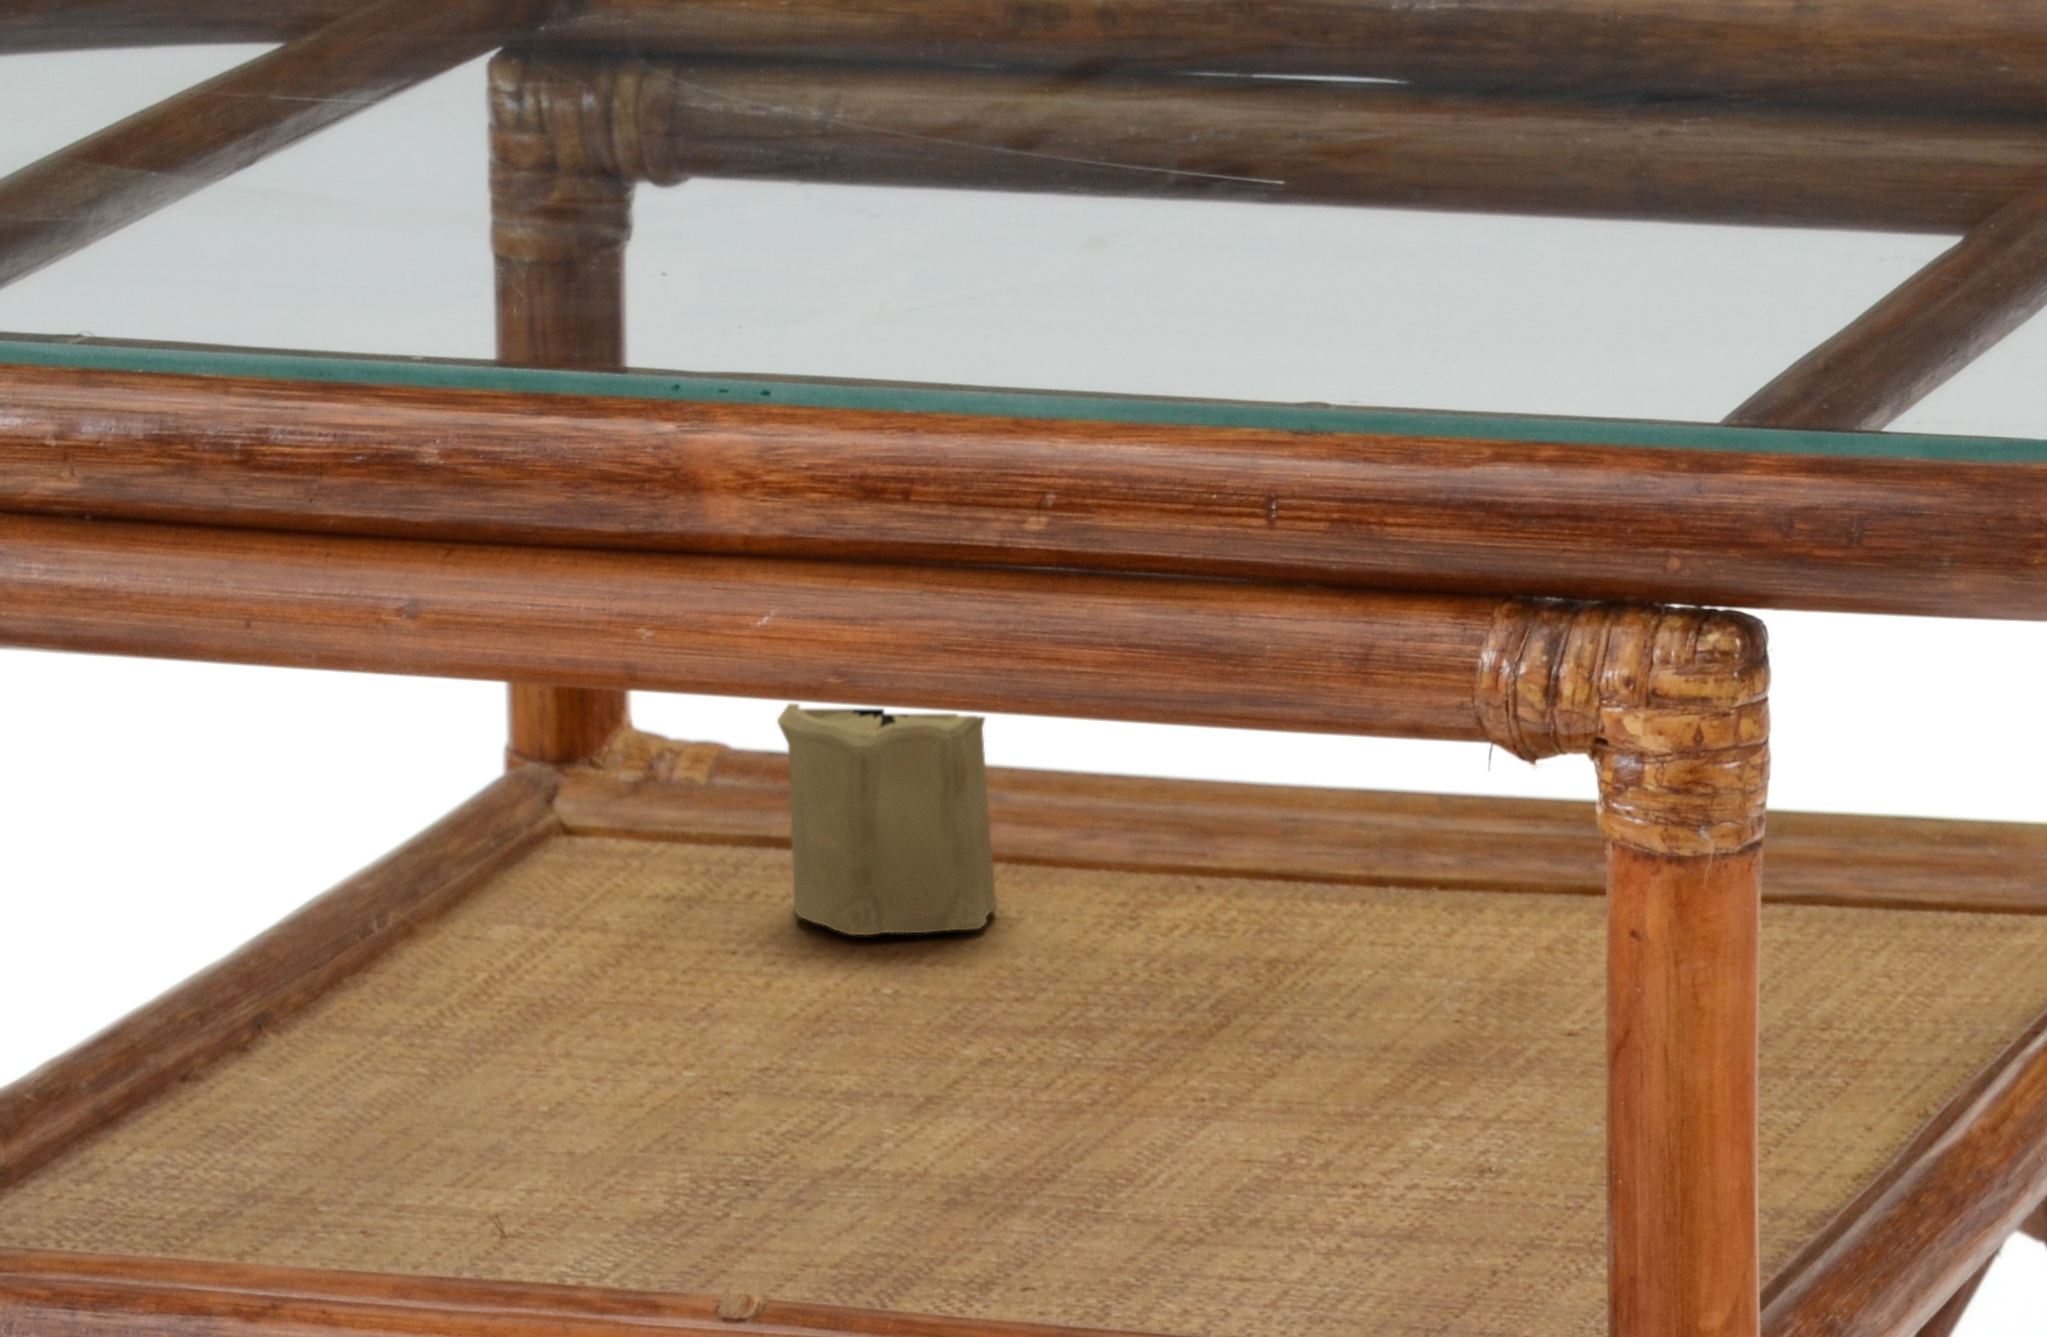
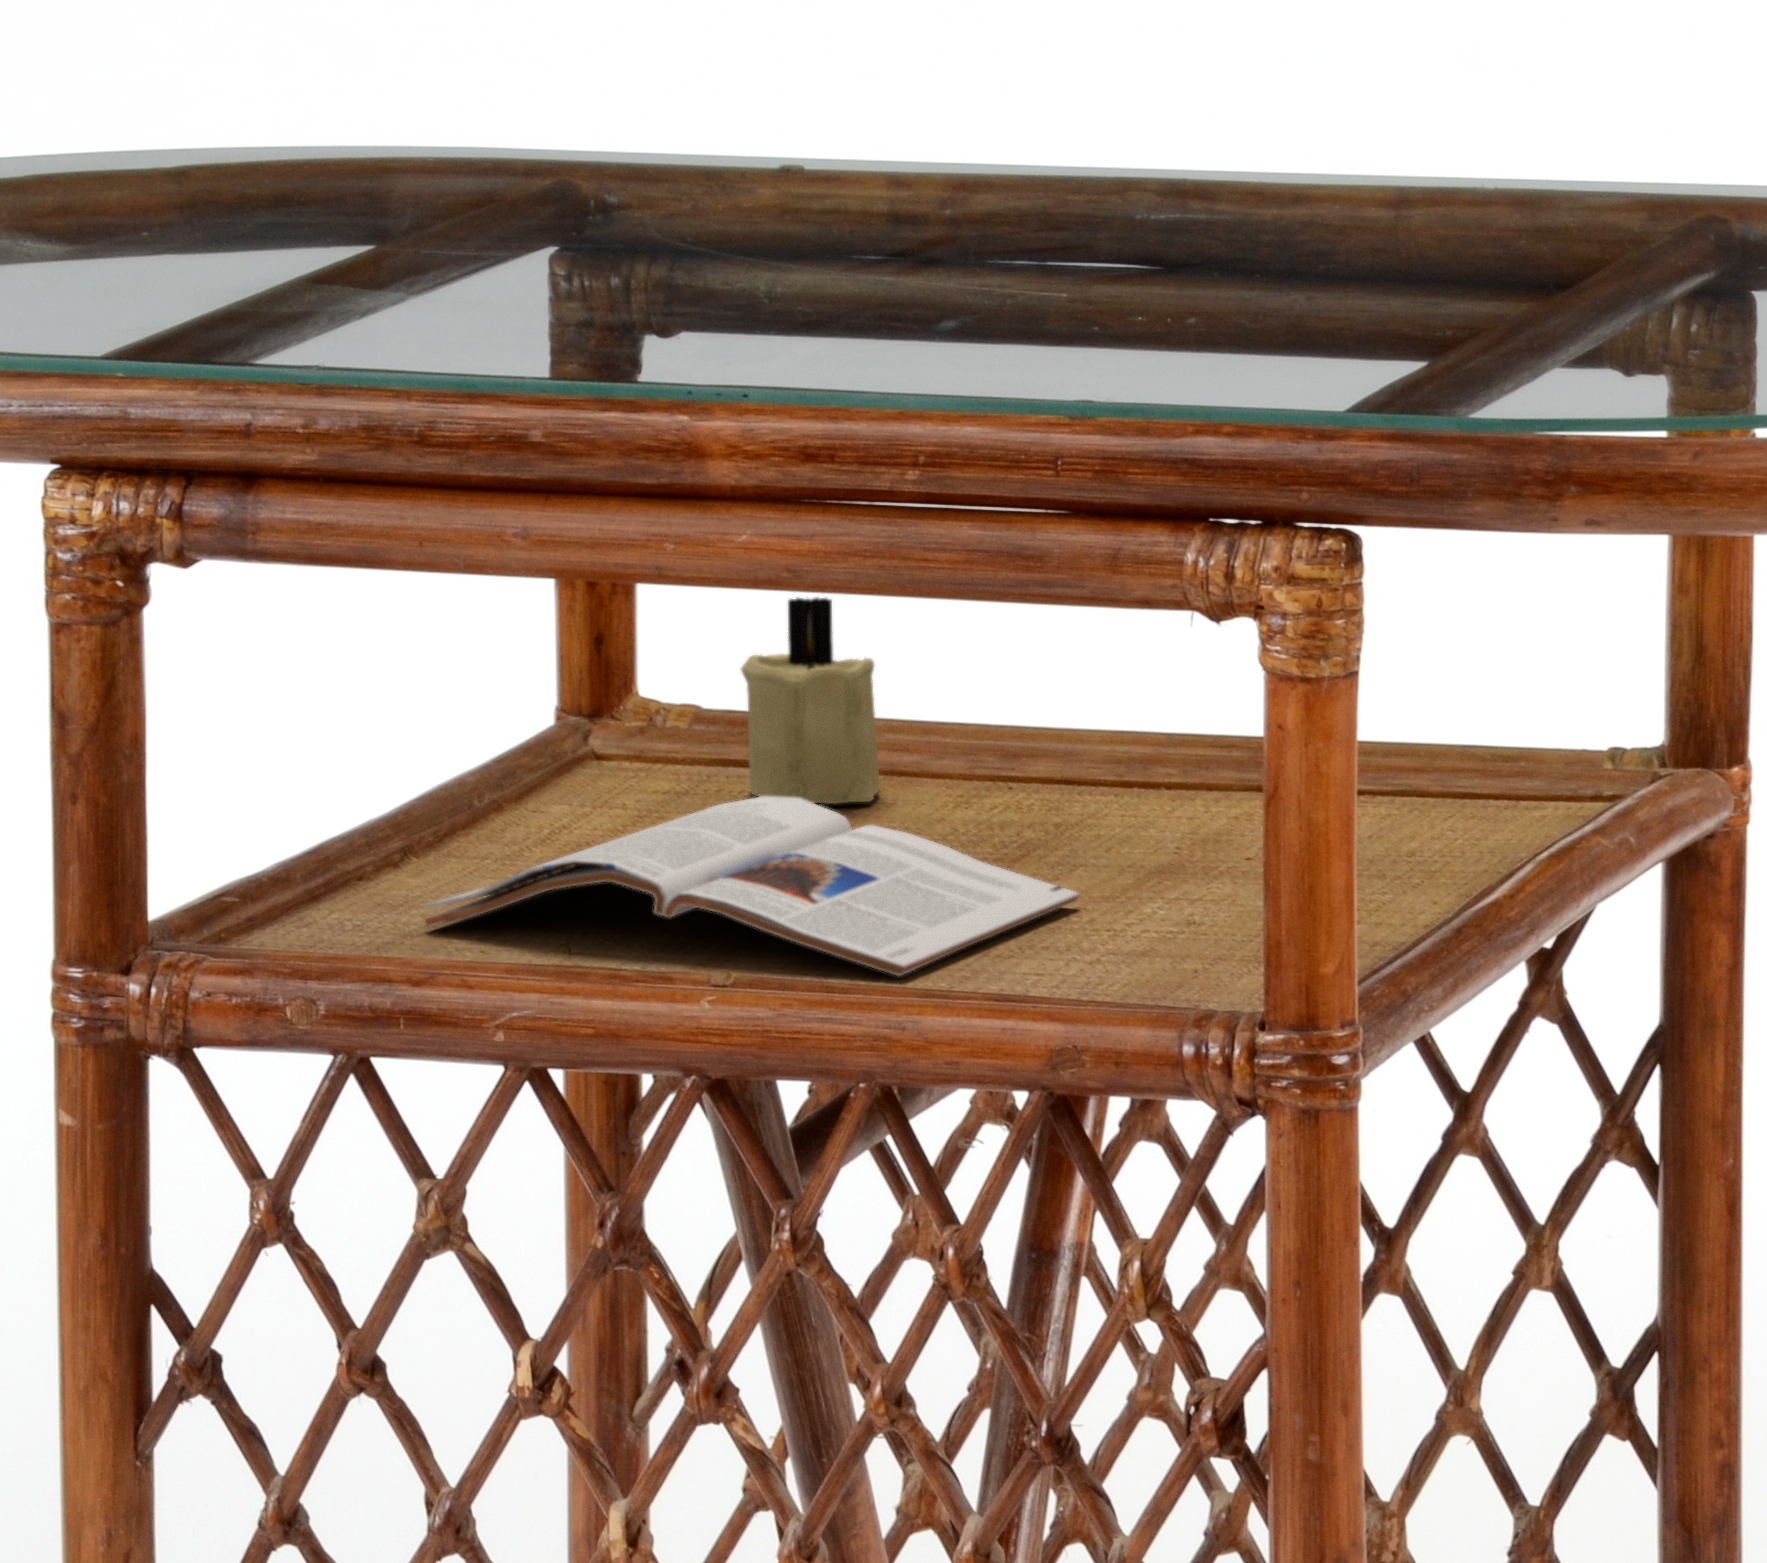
magazine: none [268,959,1311,1299] -> present [425,796,1079,976]

